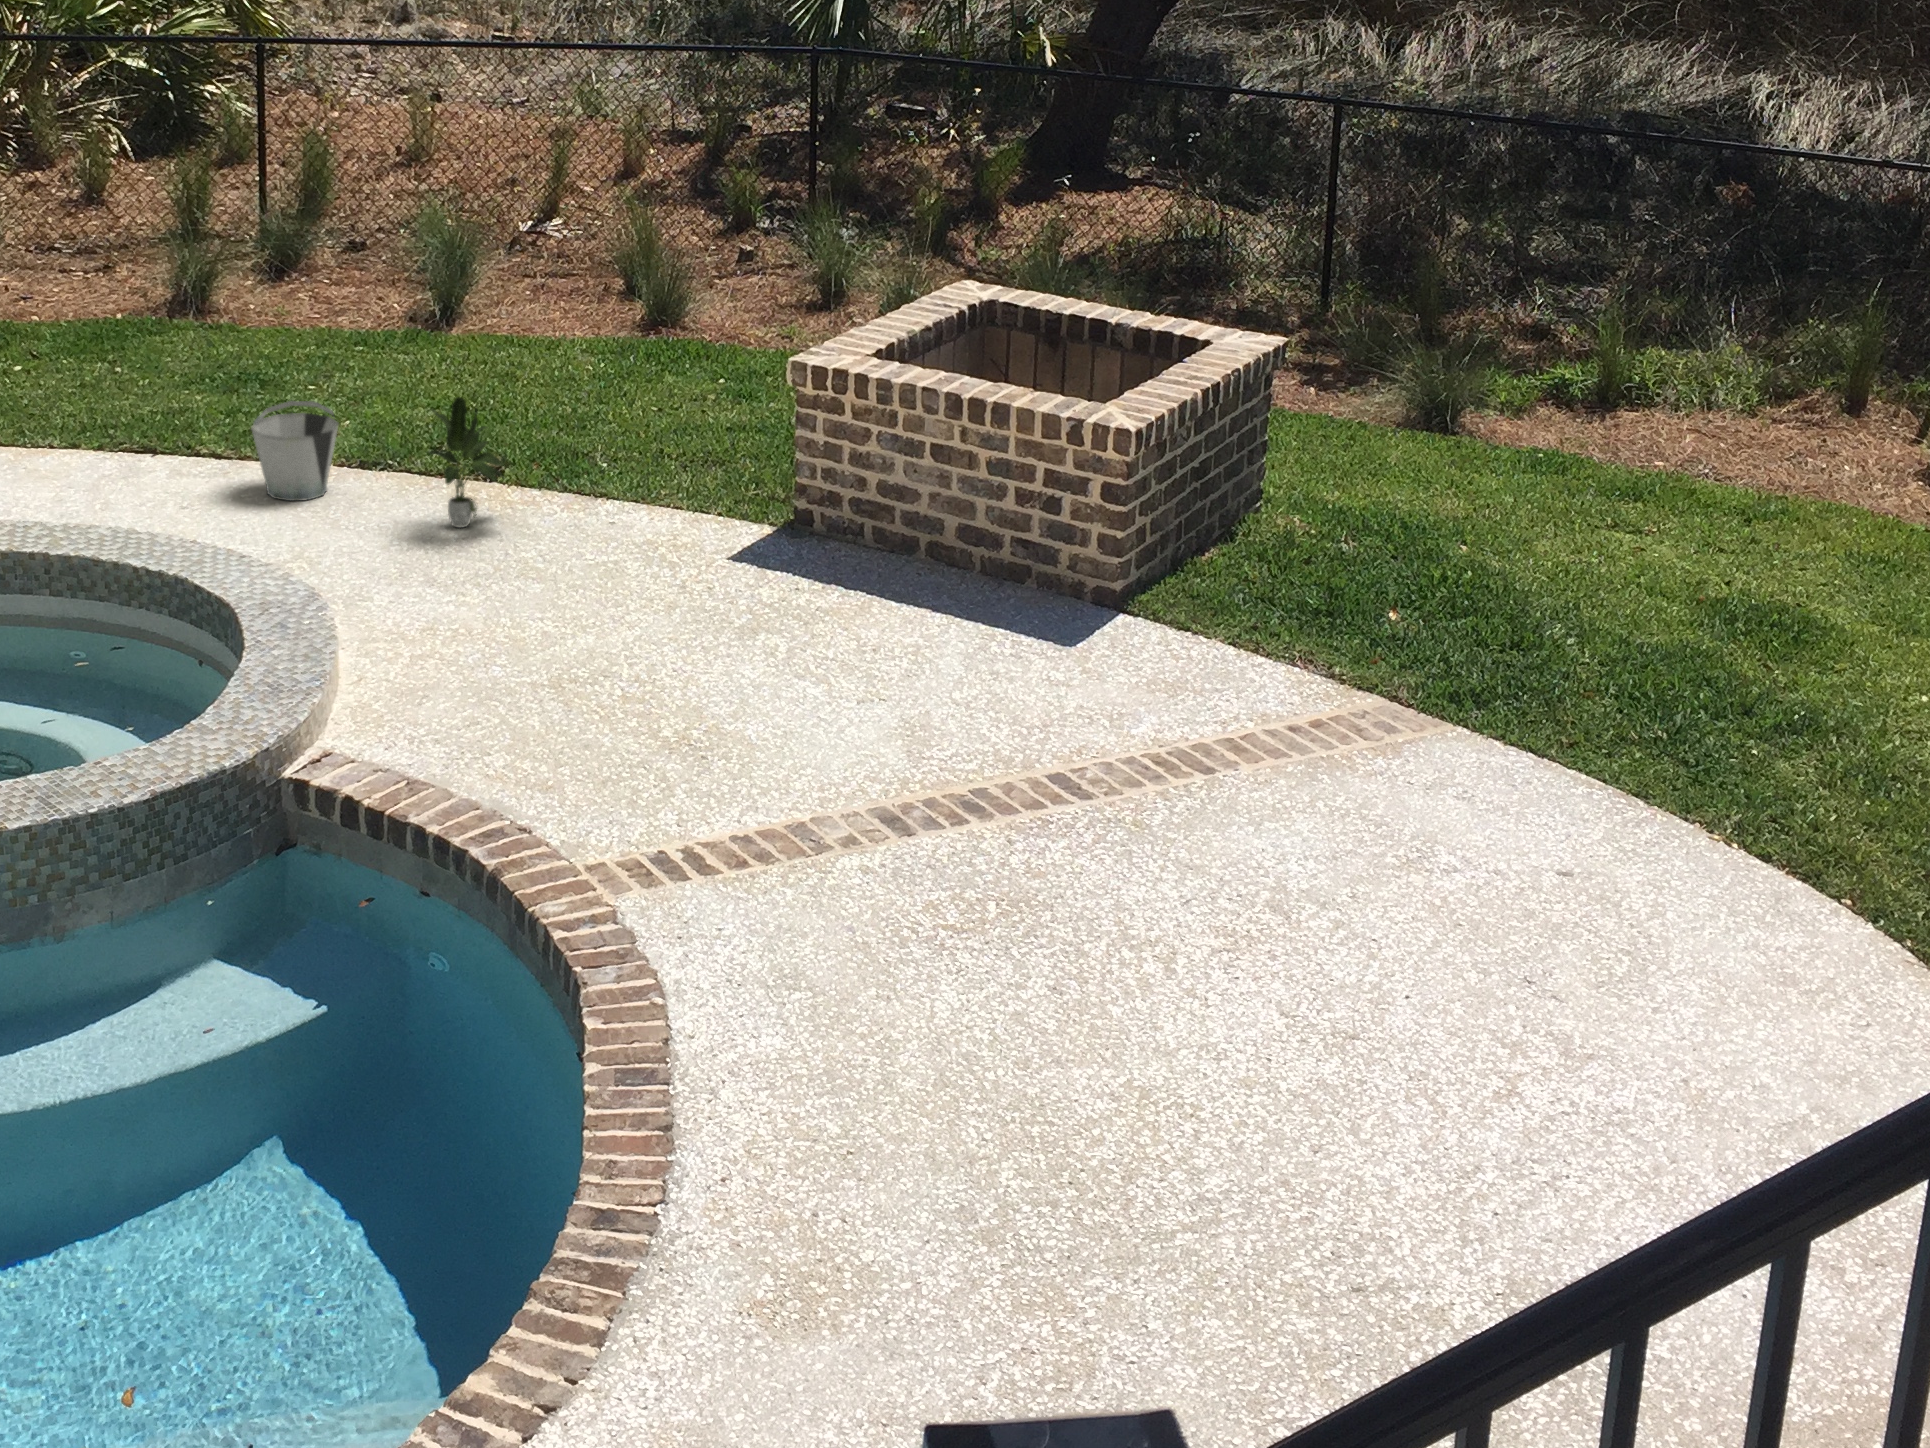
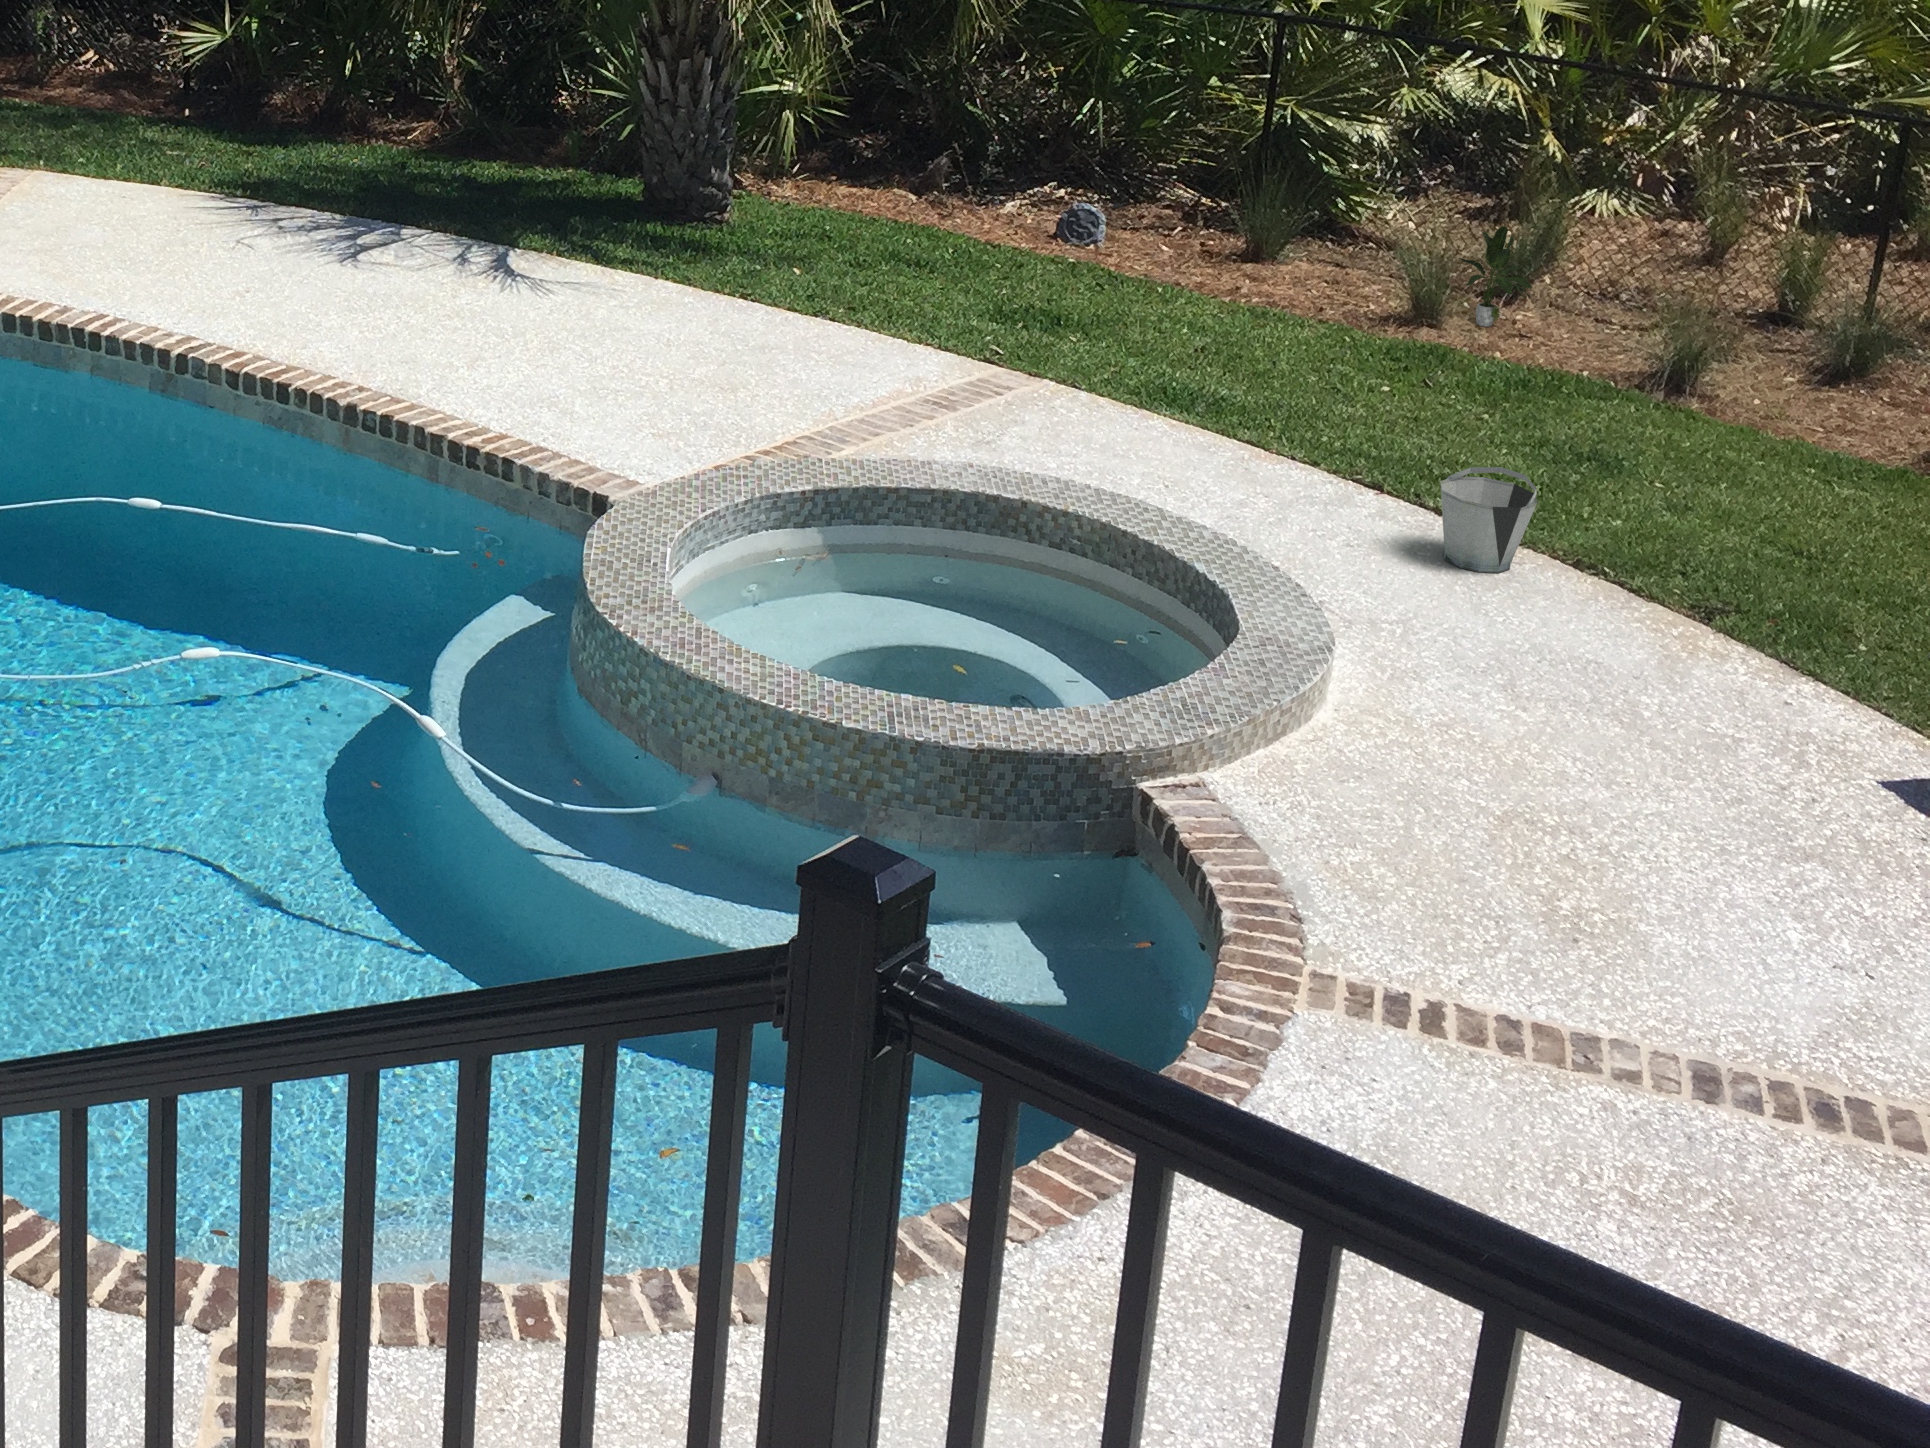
potted plant: present [426,397,505,527] -> present [1459,226,1532,327]

